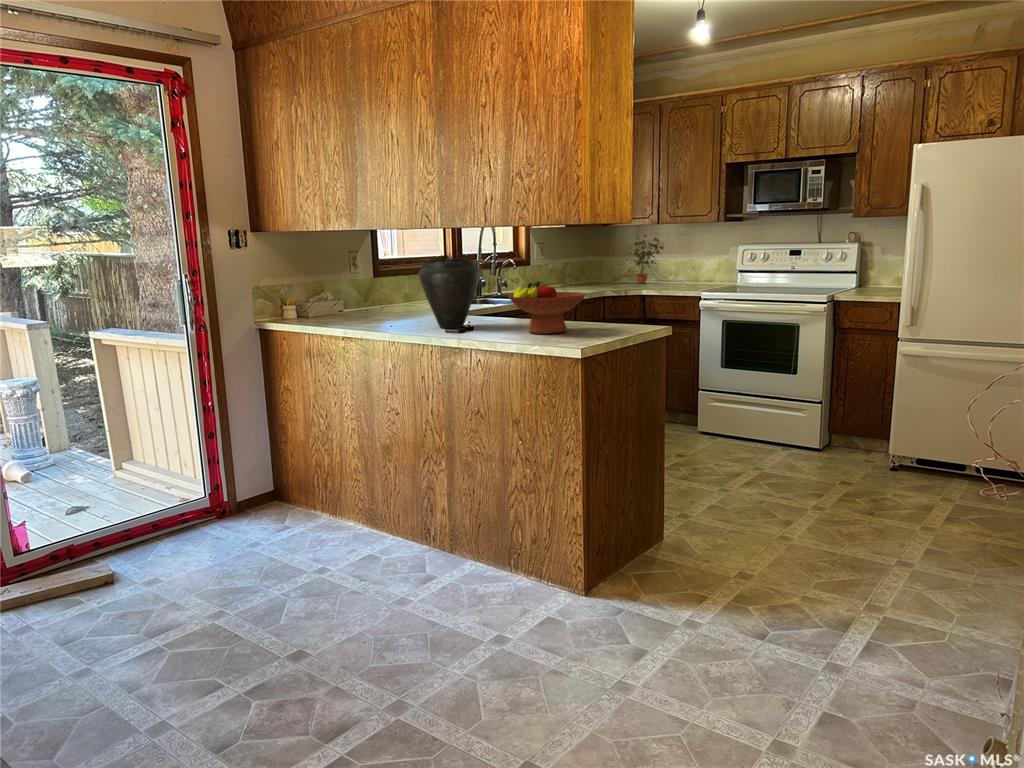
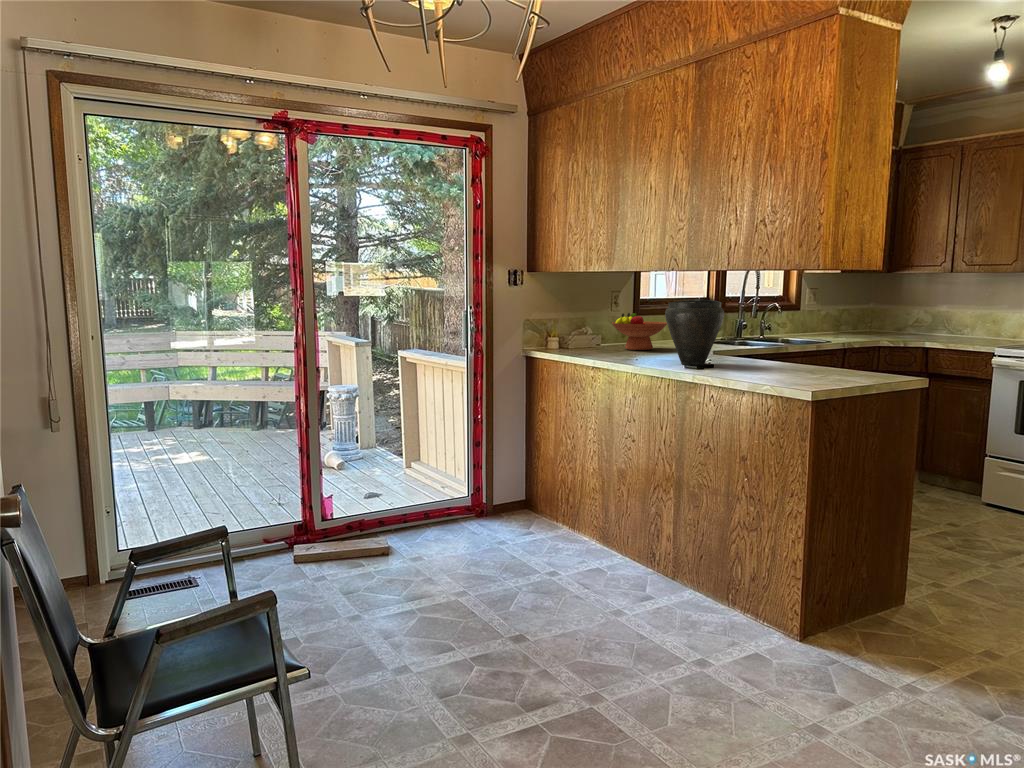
potted plant: present [621,234,664,284] -> none [905,282,962,335]
fruit bowl: present [508,281,586,334] -> present [612,313,667,350]

